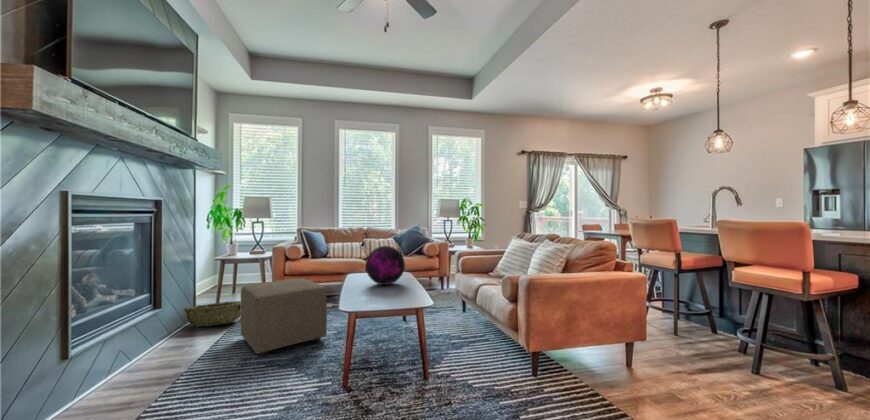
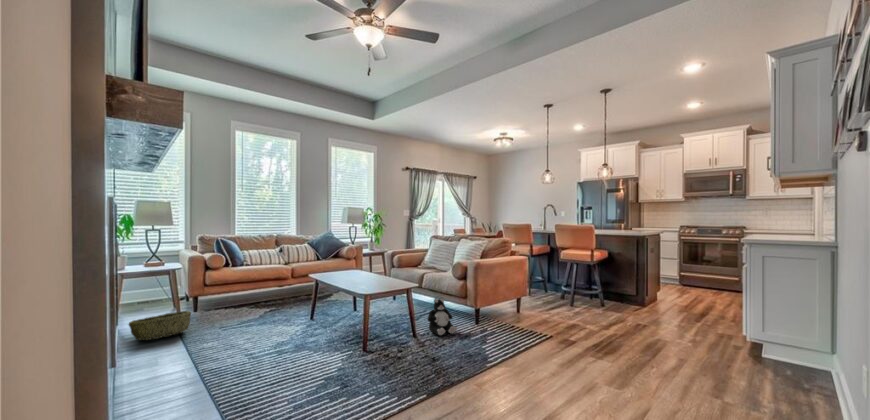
decorative orb: present [366,246,405,285] -> none [340,247,371,278]
ottoman: present [240,278,327,354] -> none [214,281,304,347]
plush toy: none [458,327,497,386] -> present [428,298,457,335]

